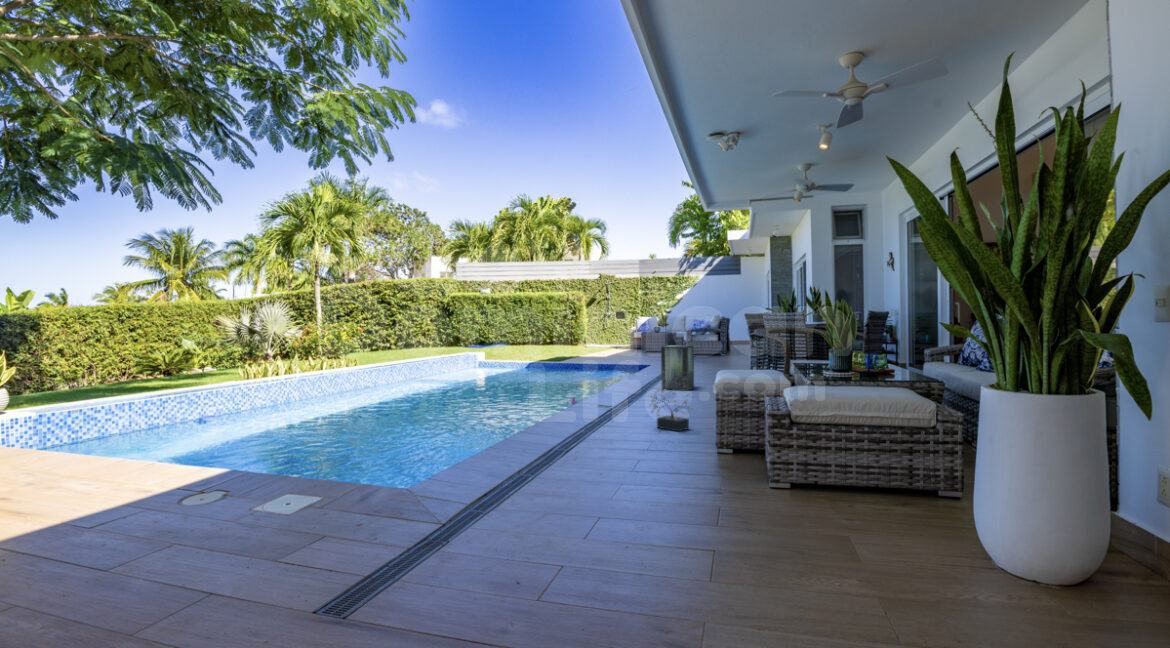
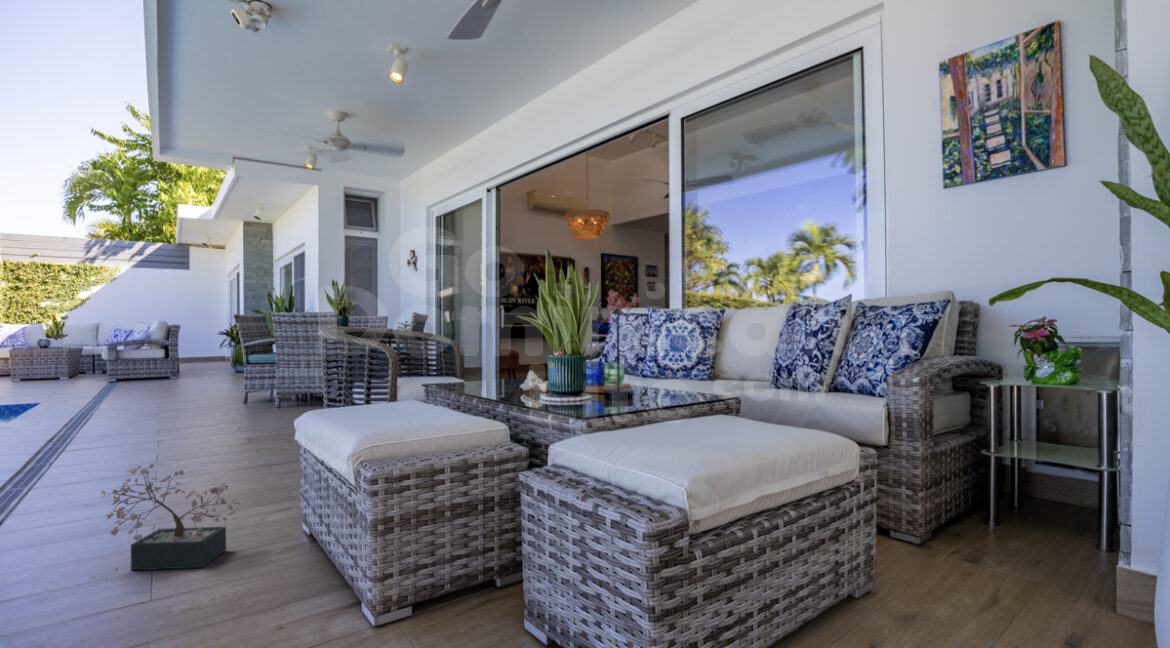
storage box: present [661,345,694,391] -> none [89,361,162,449]

